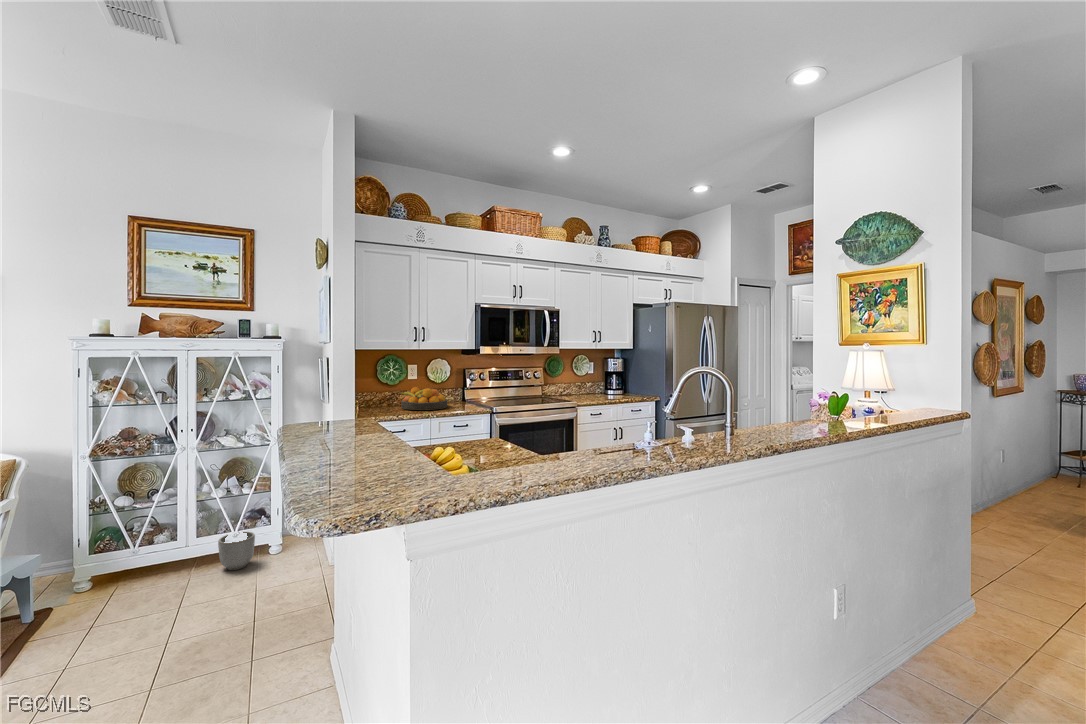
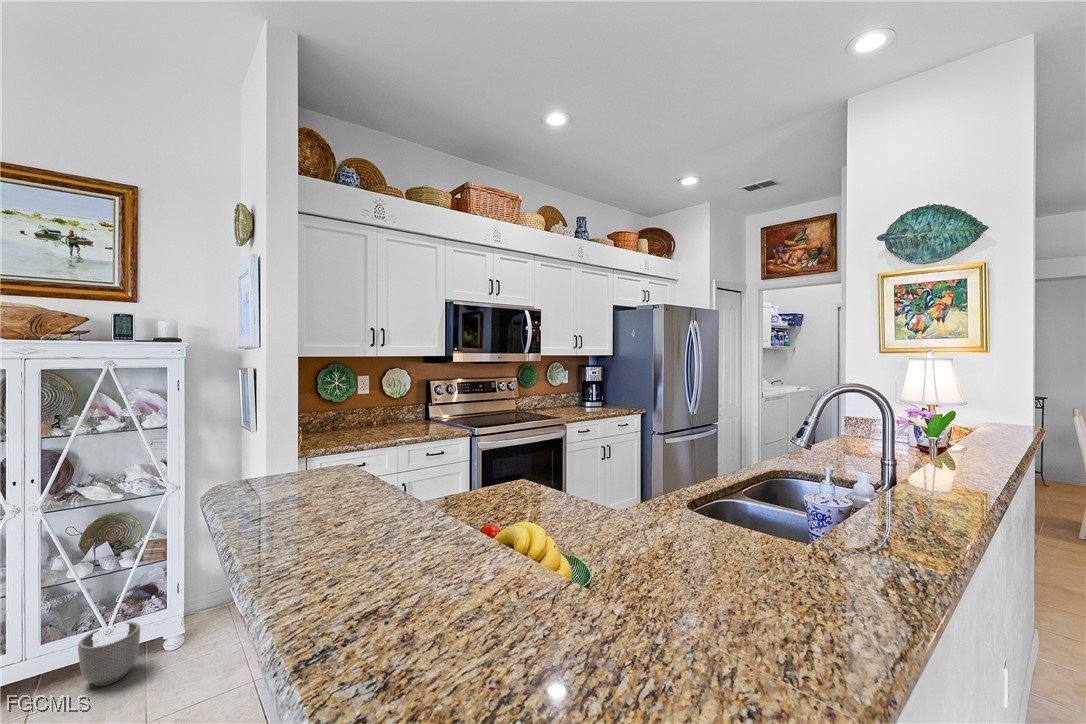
fruit bowl: present [400,387,448,410] -> none [351,404,413,434]

